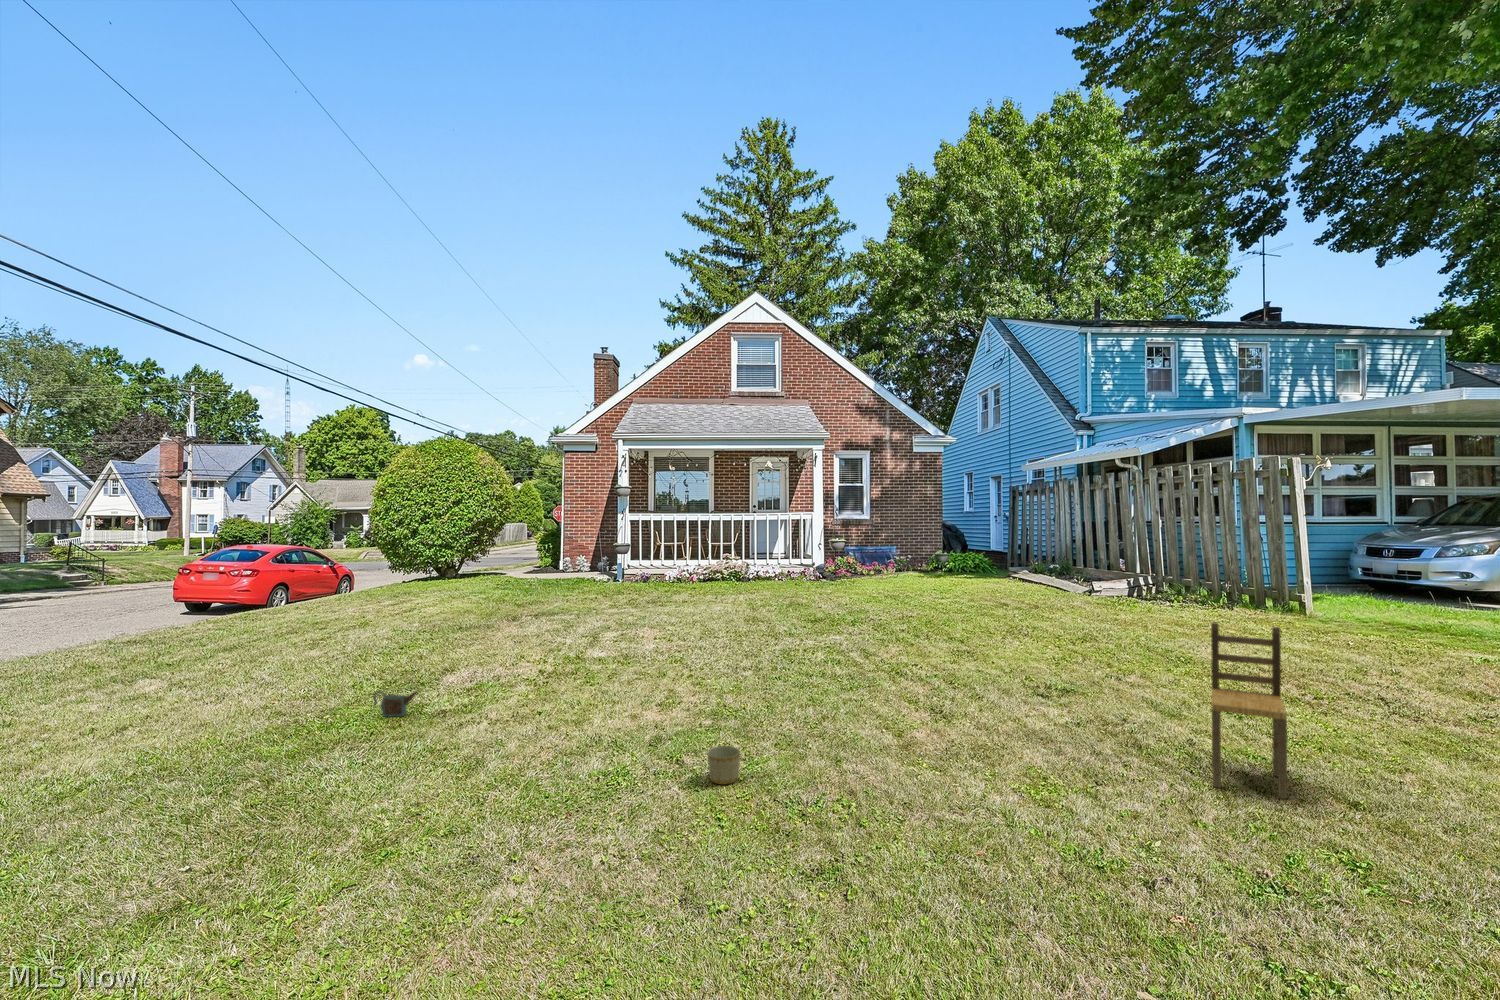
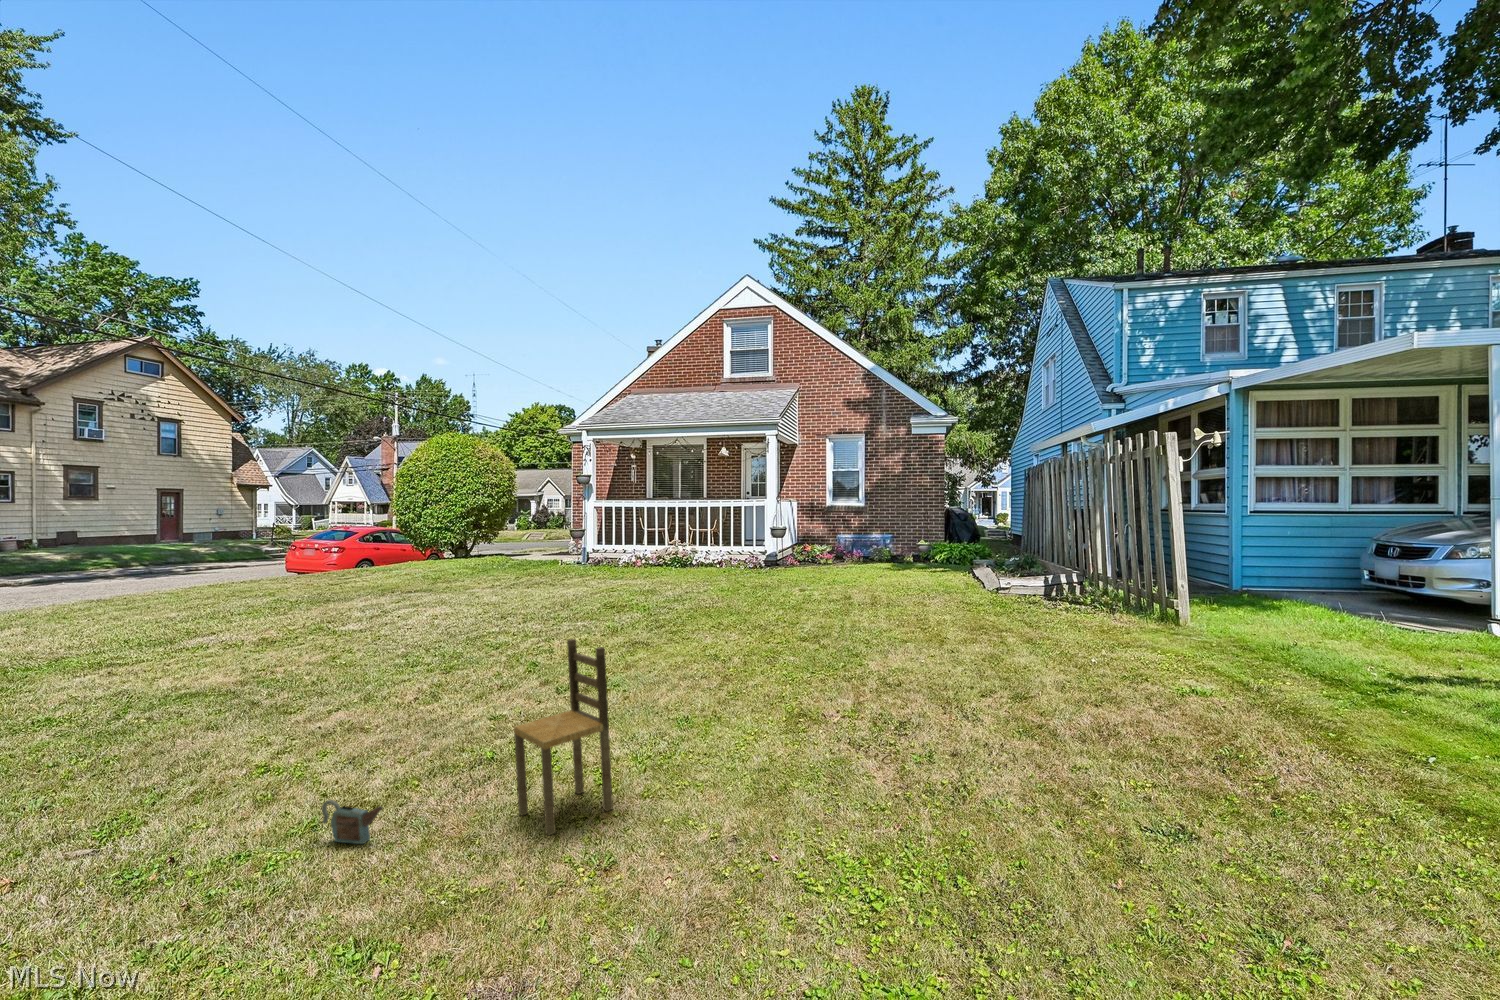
watering can: present [373,691,417,717] -> present [322,800,383,844]
planter: present [708,746,740,785] -> none [151,731,189,766]

